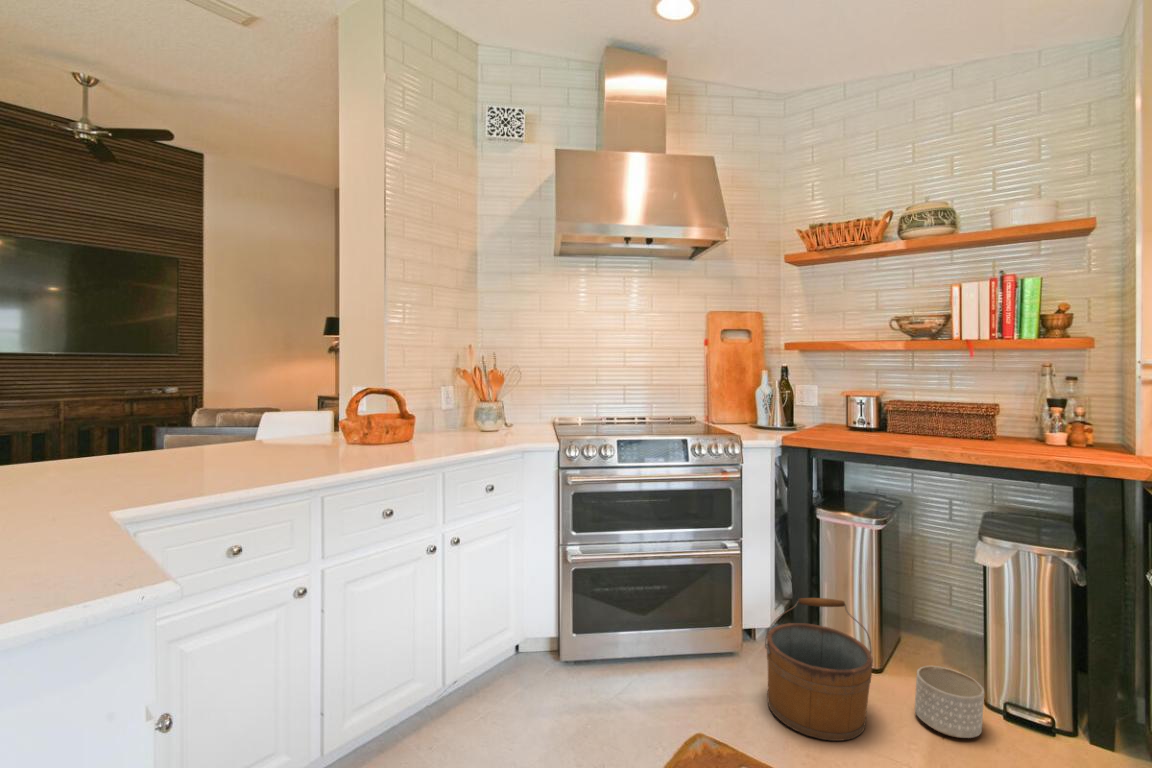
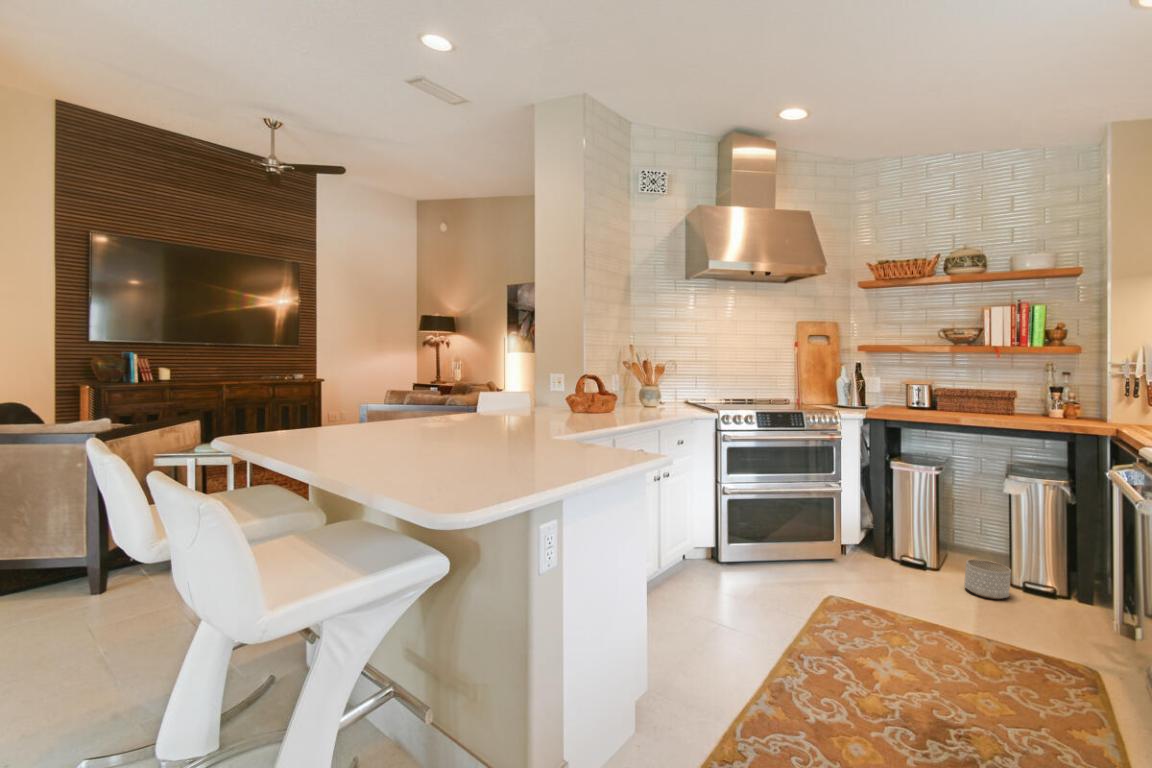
bucket: present [765,598,873,741] -> none [867,513,940,600]

